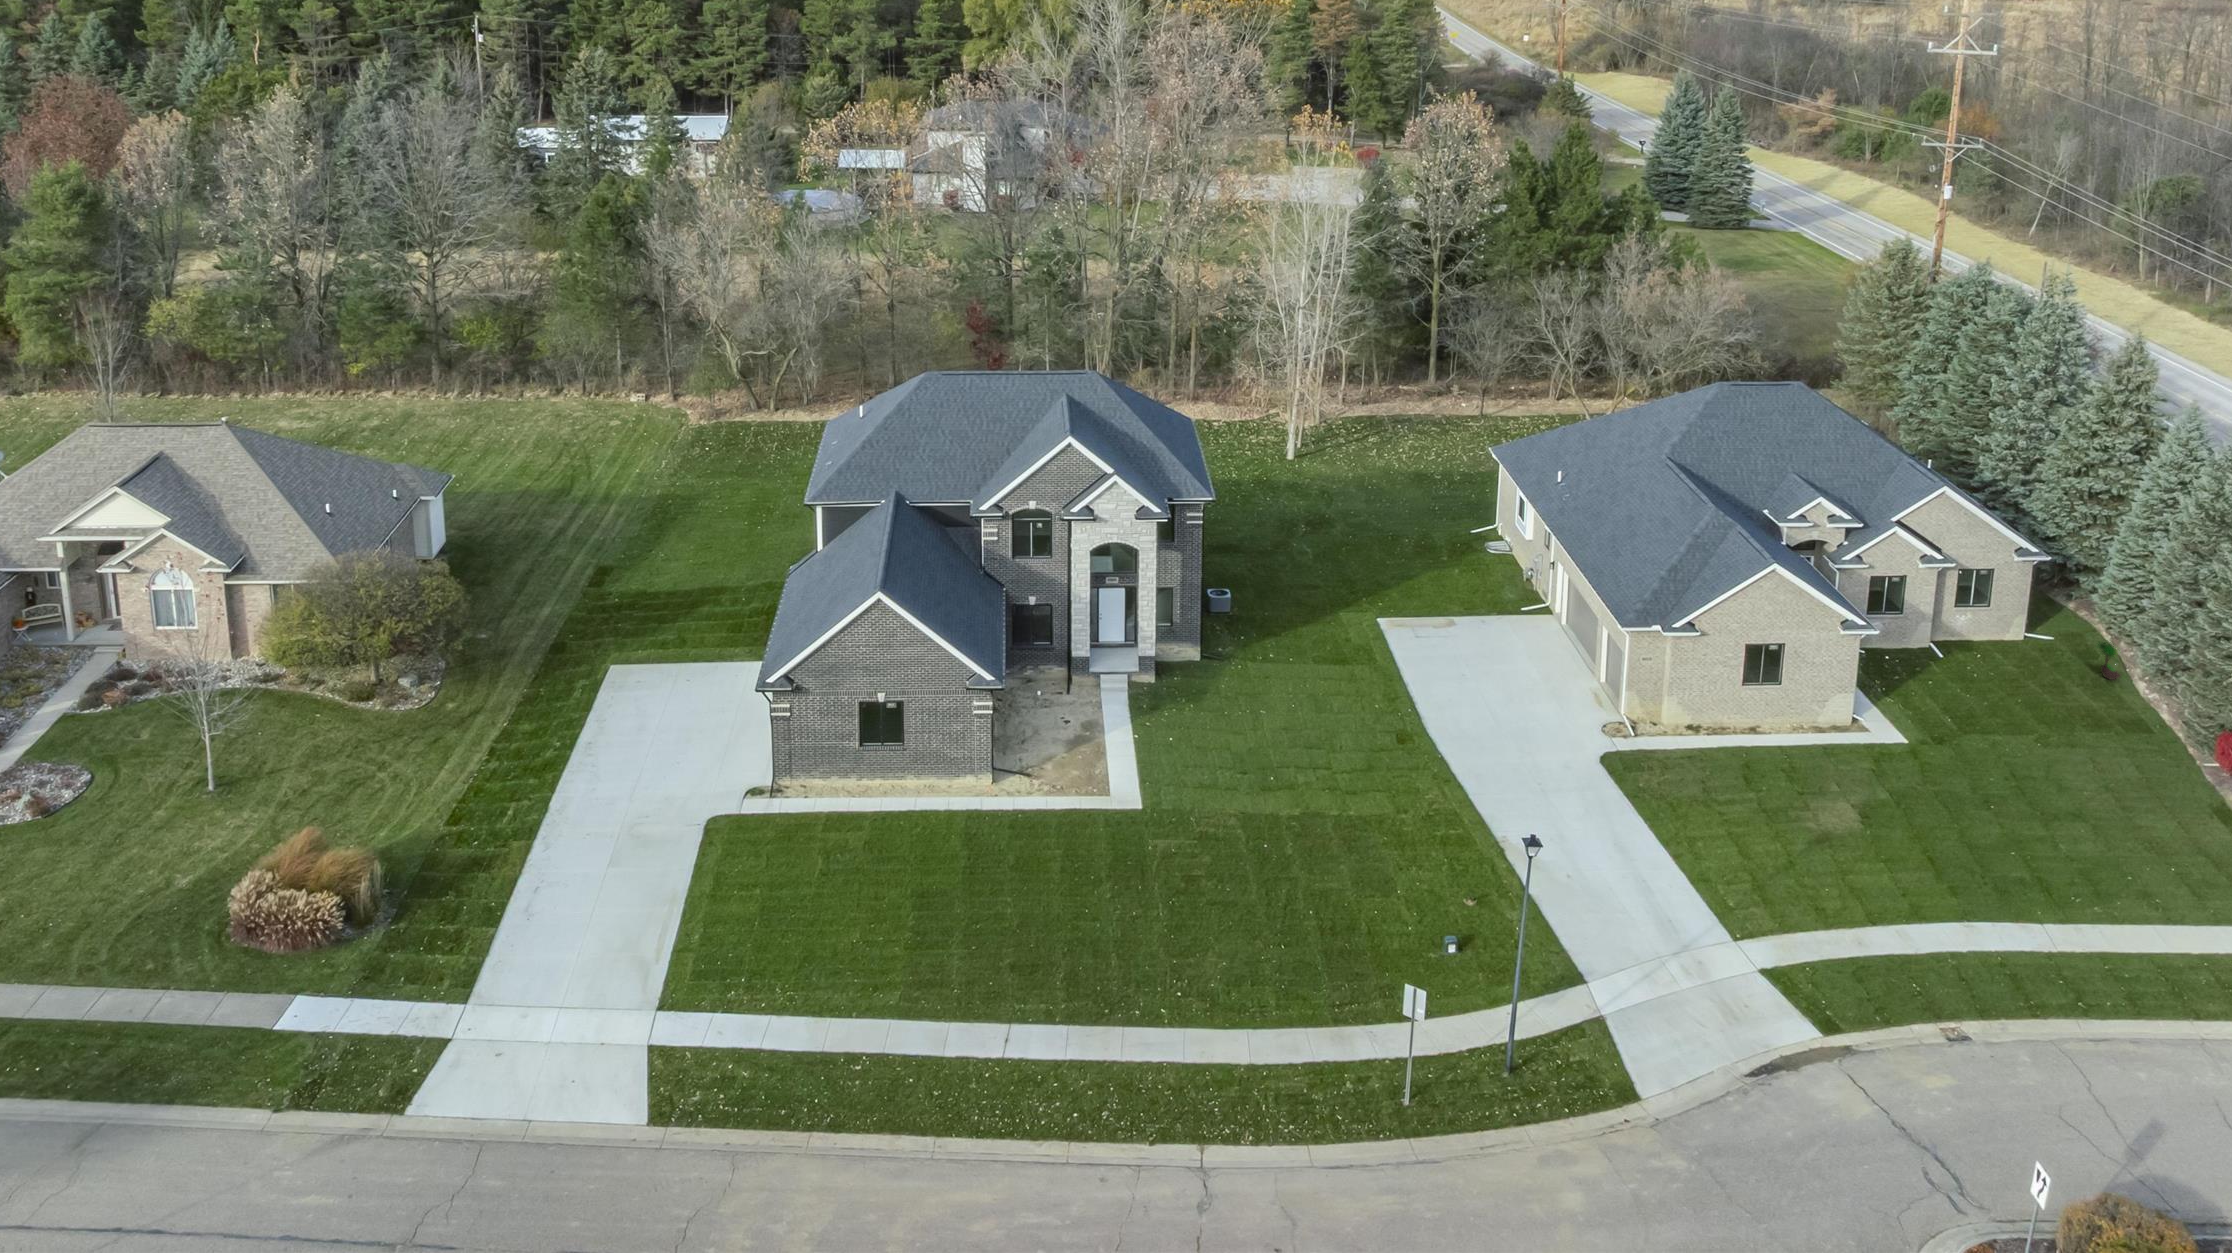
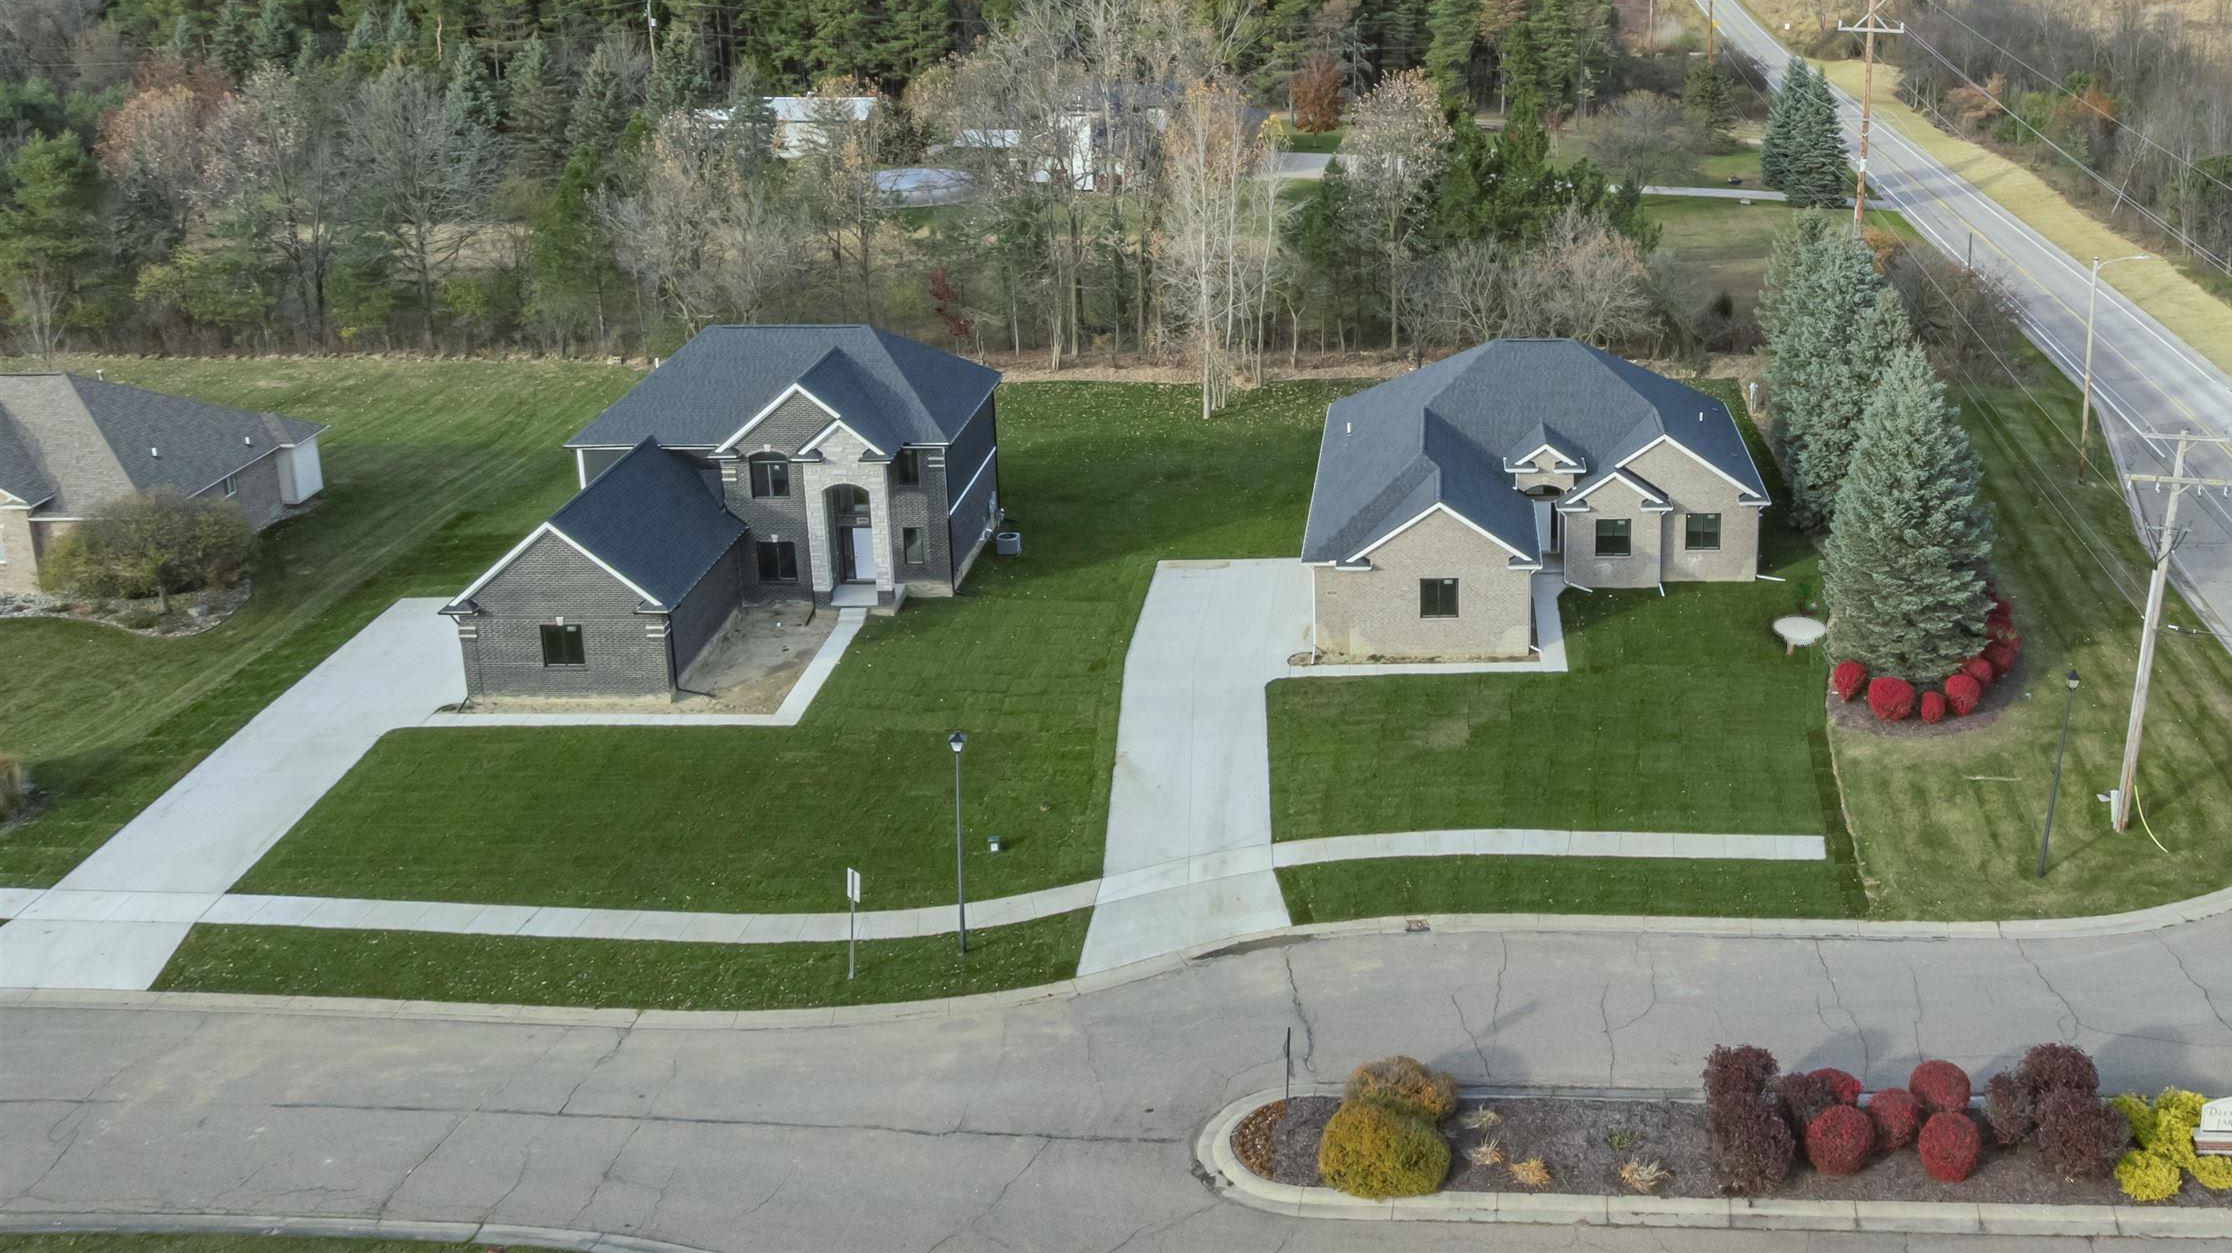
round table: none [2099,680,2163,722] -> present [1774,617,1826,655]

